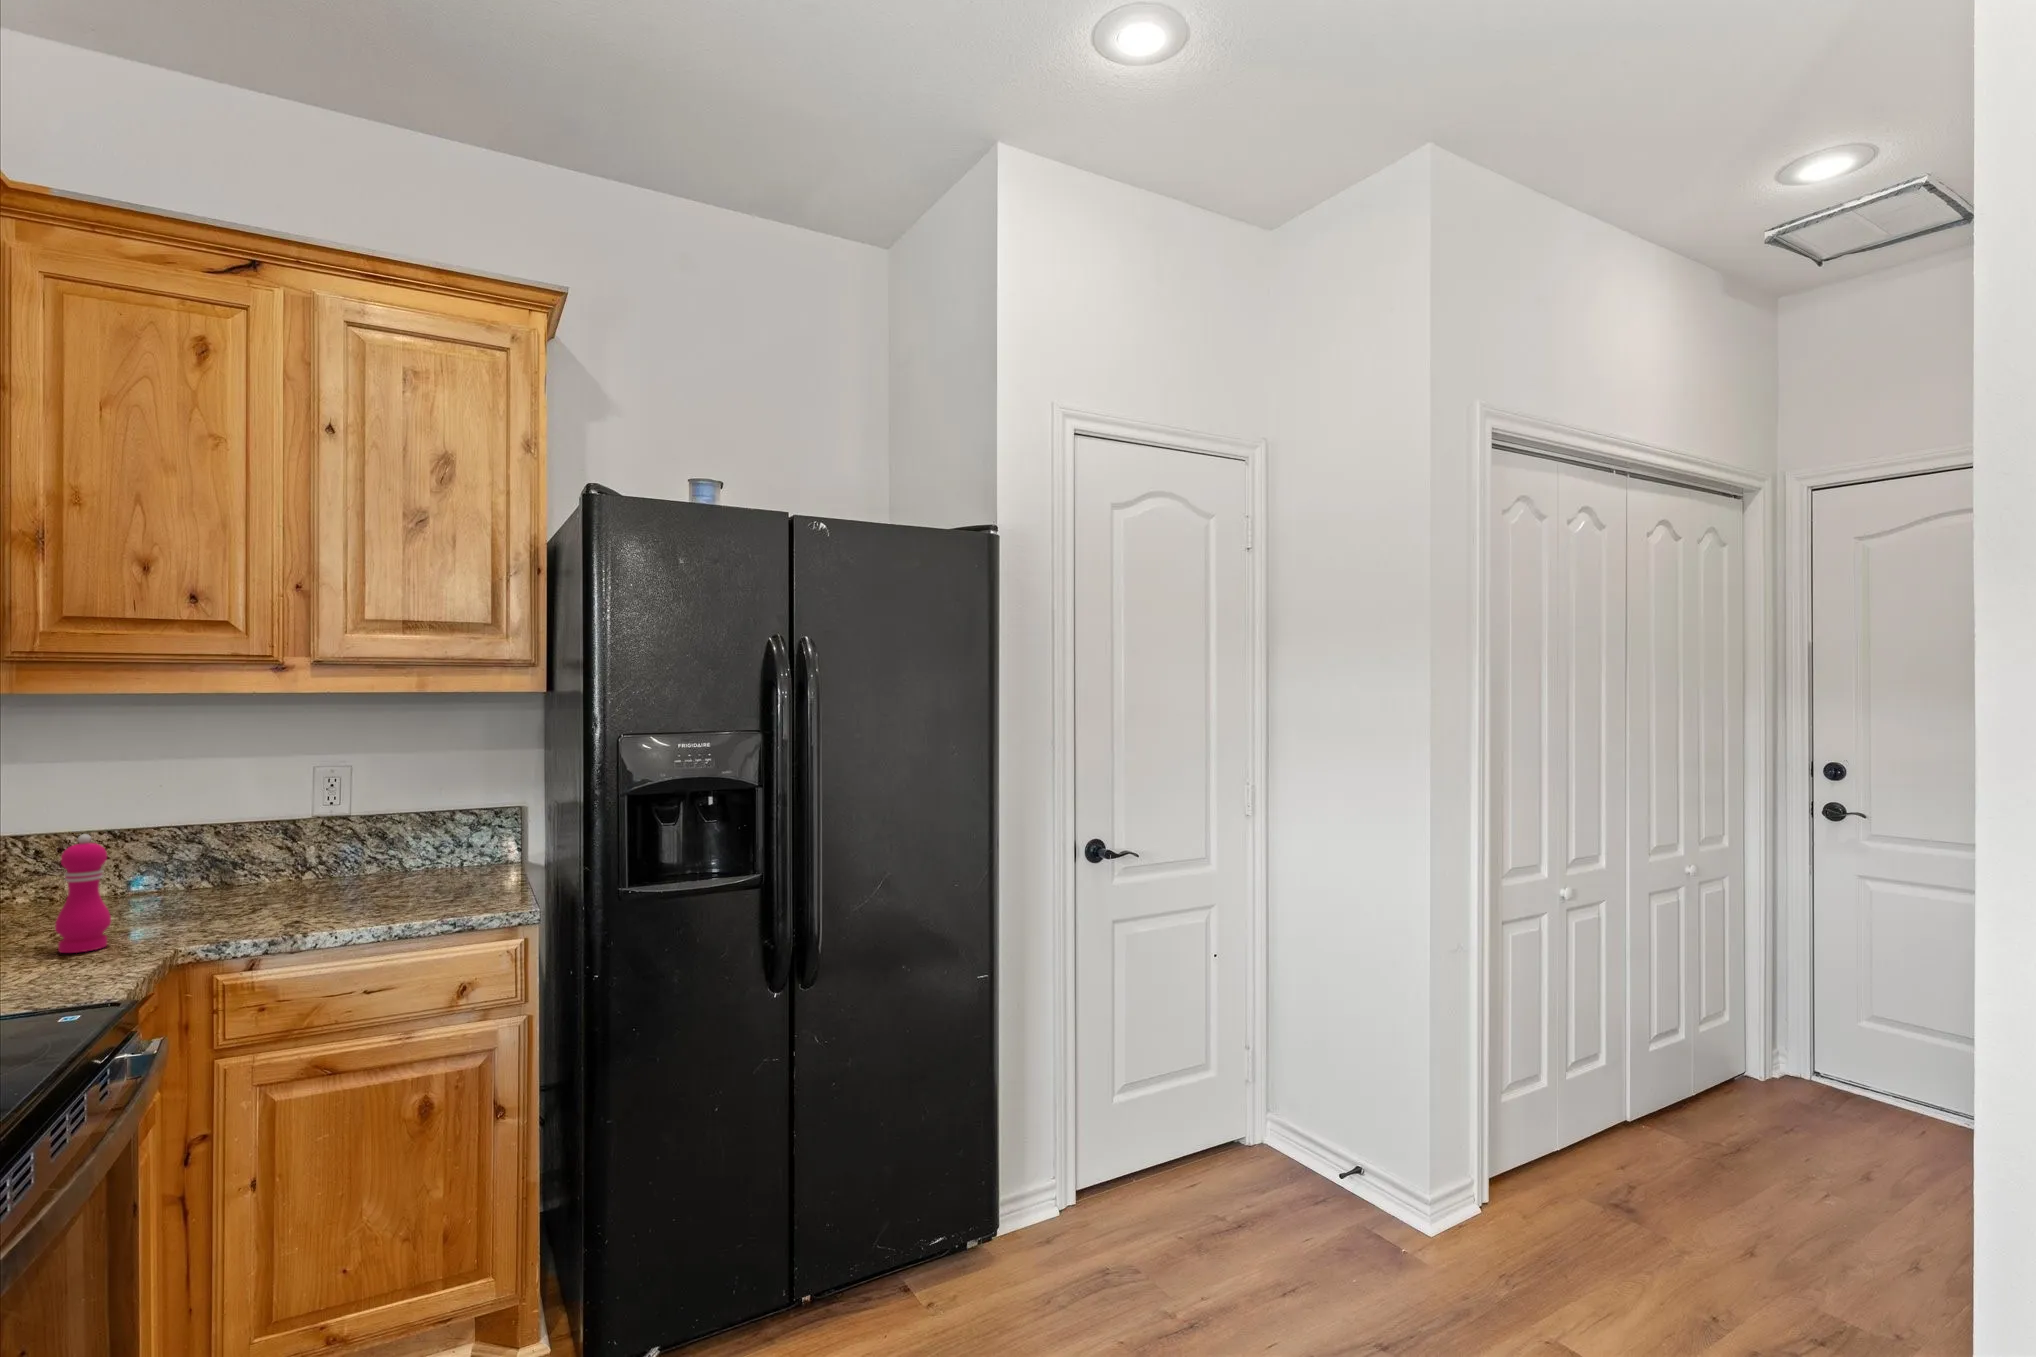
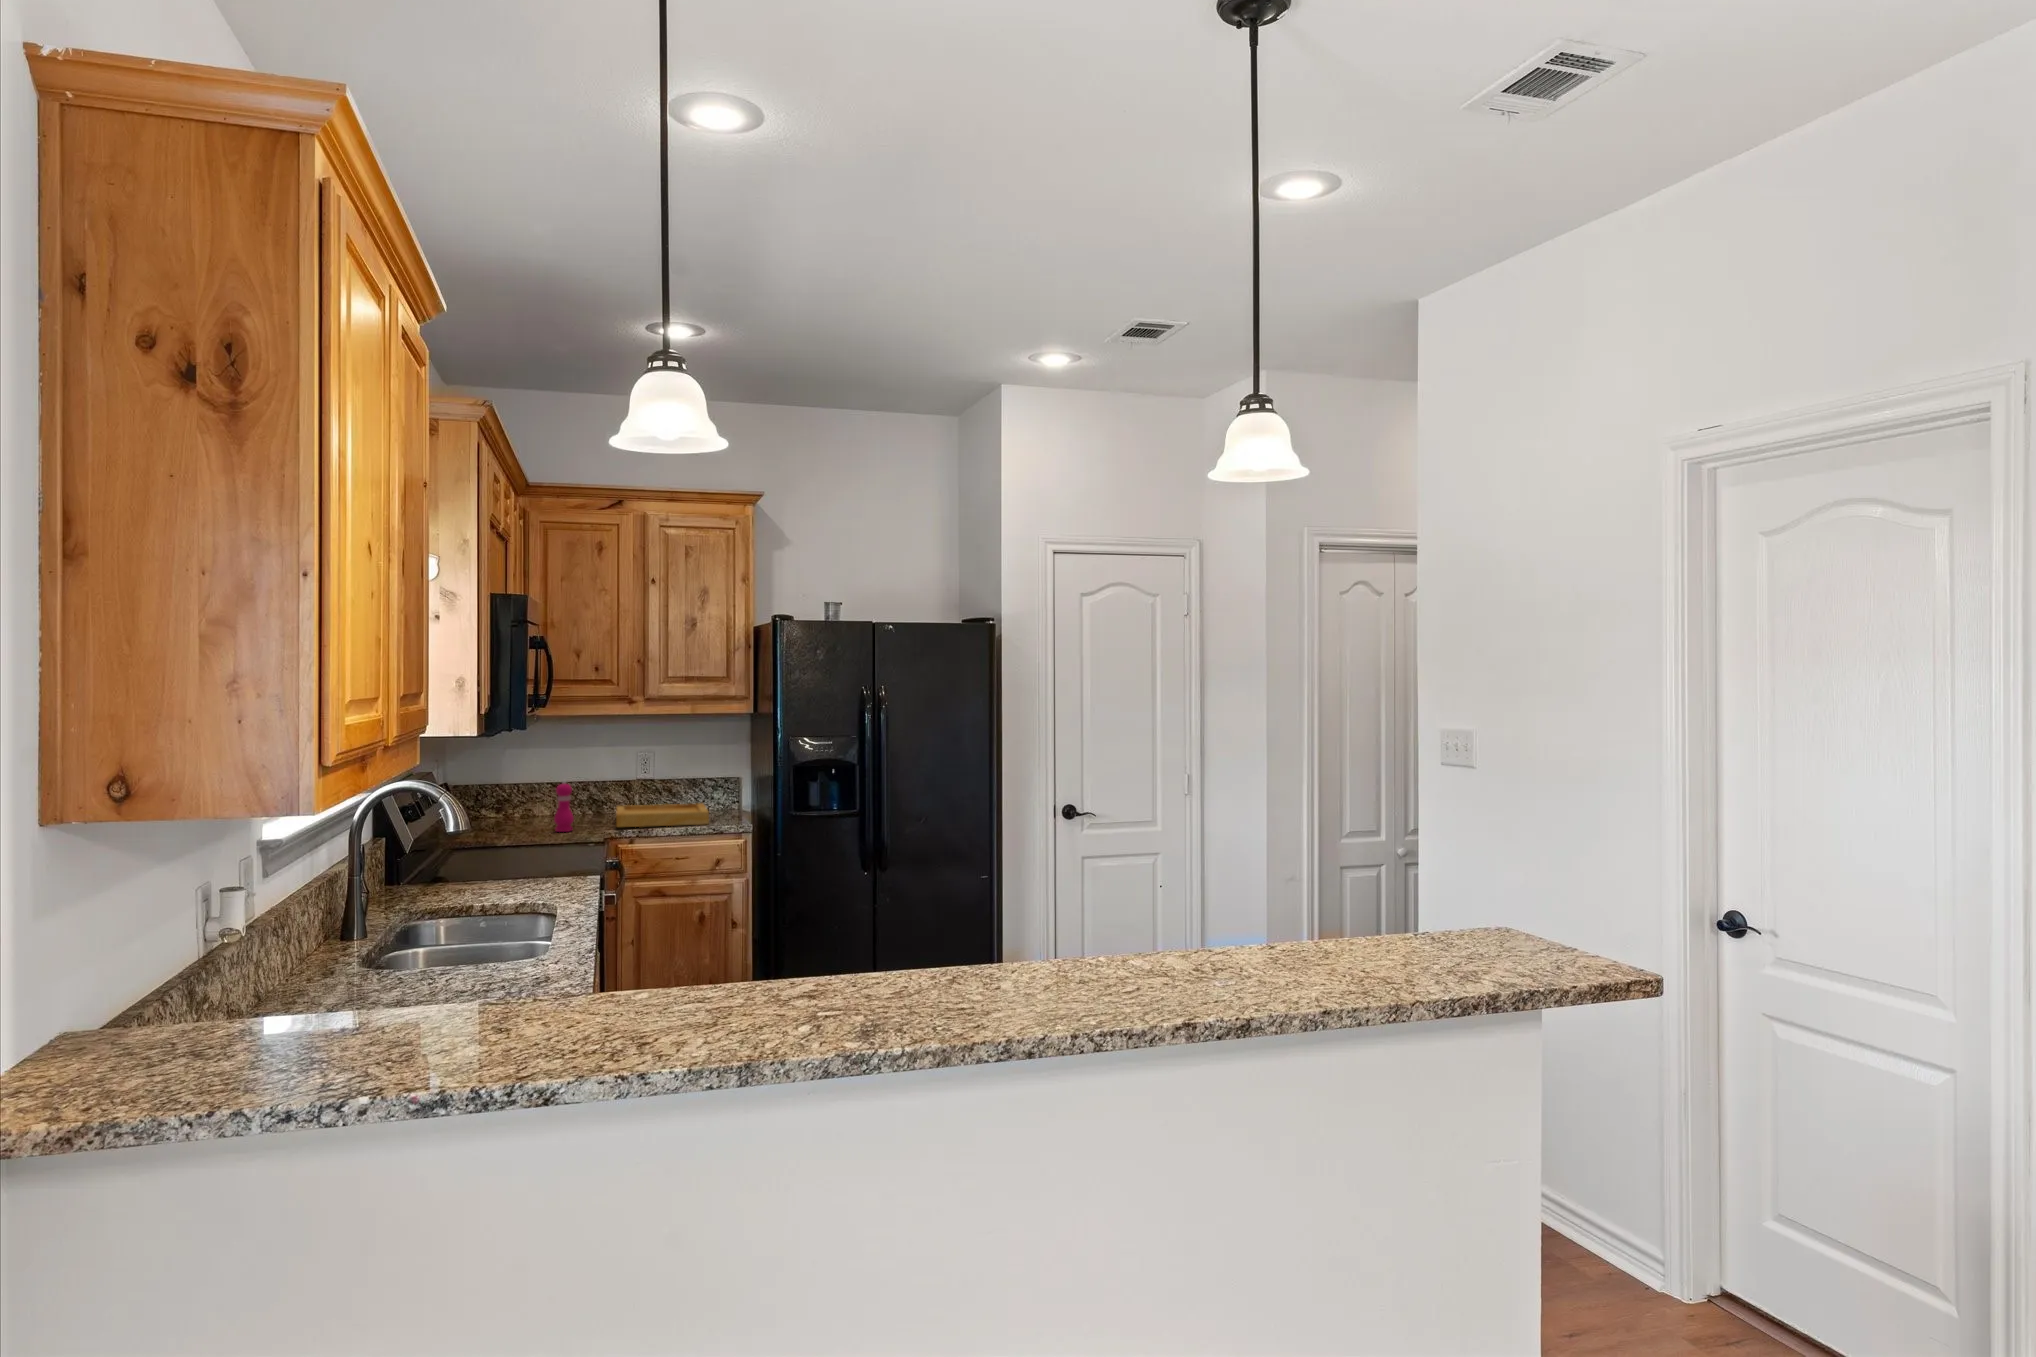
tray: none [220,860,445,933] -> present [616,803,709,827]

